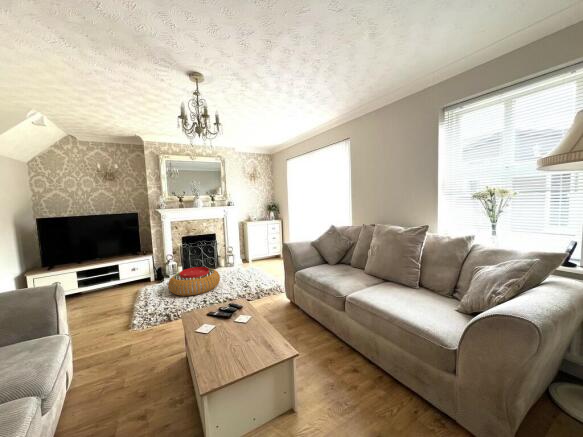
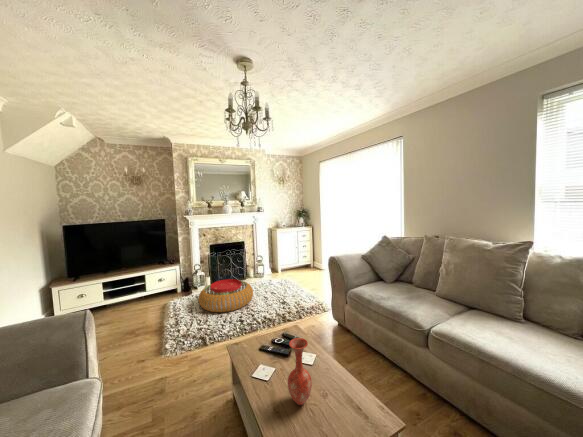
vase: none [215,297,234,347] -> present [288,338,312,405]

